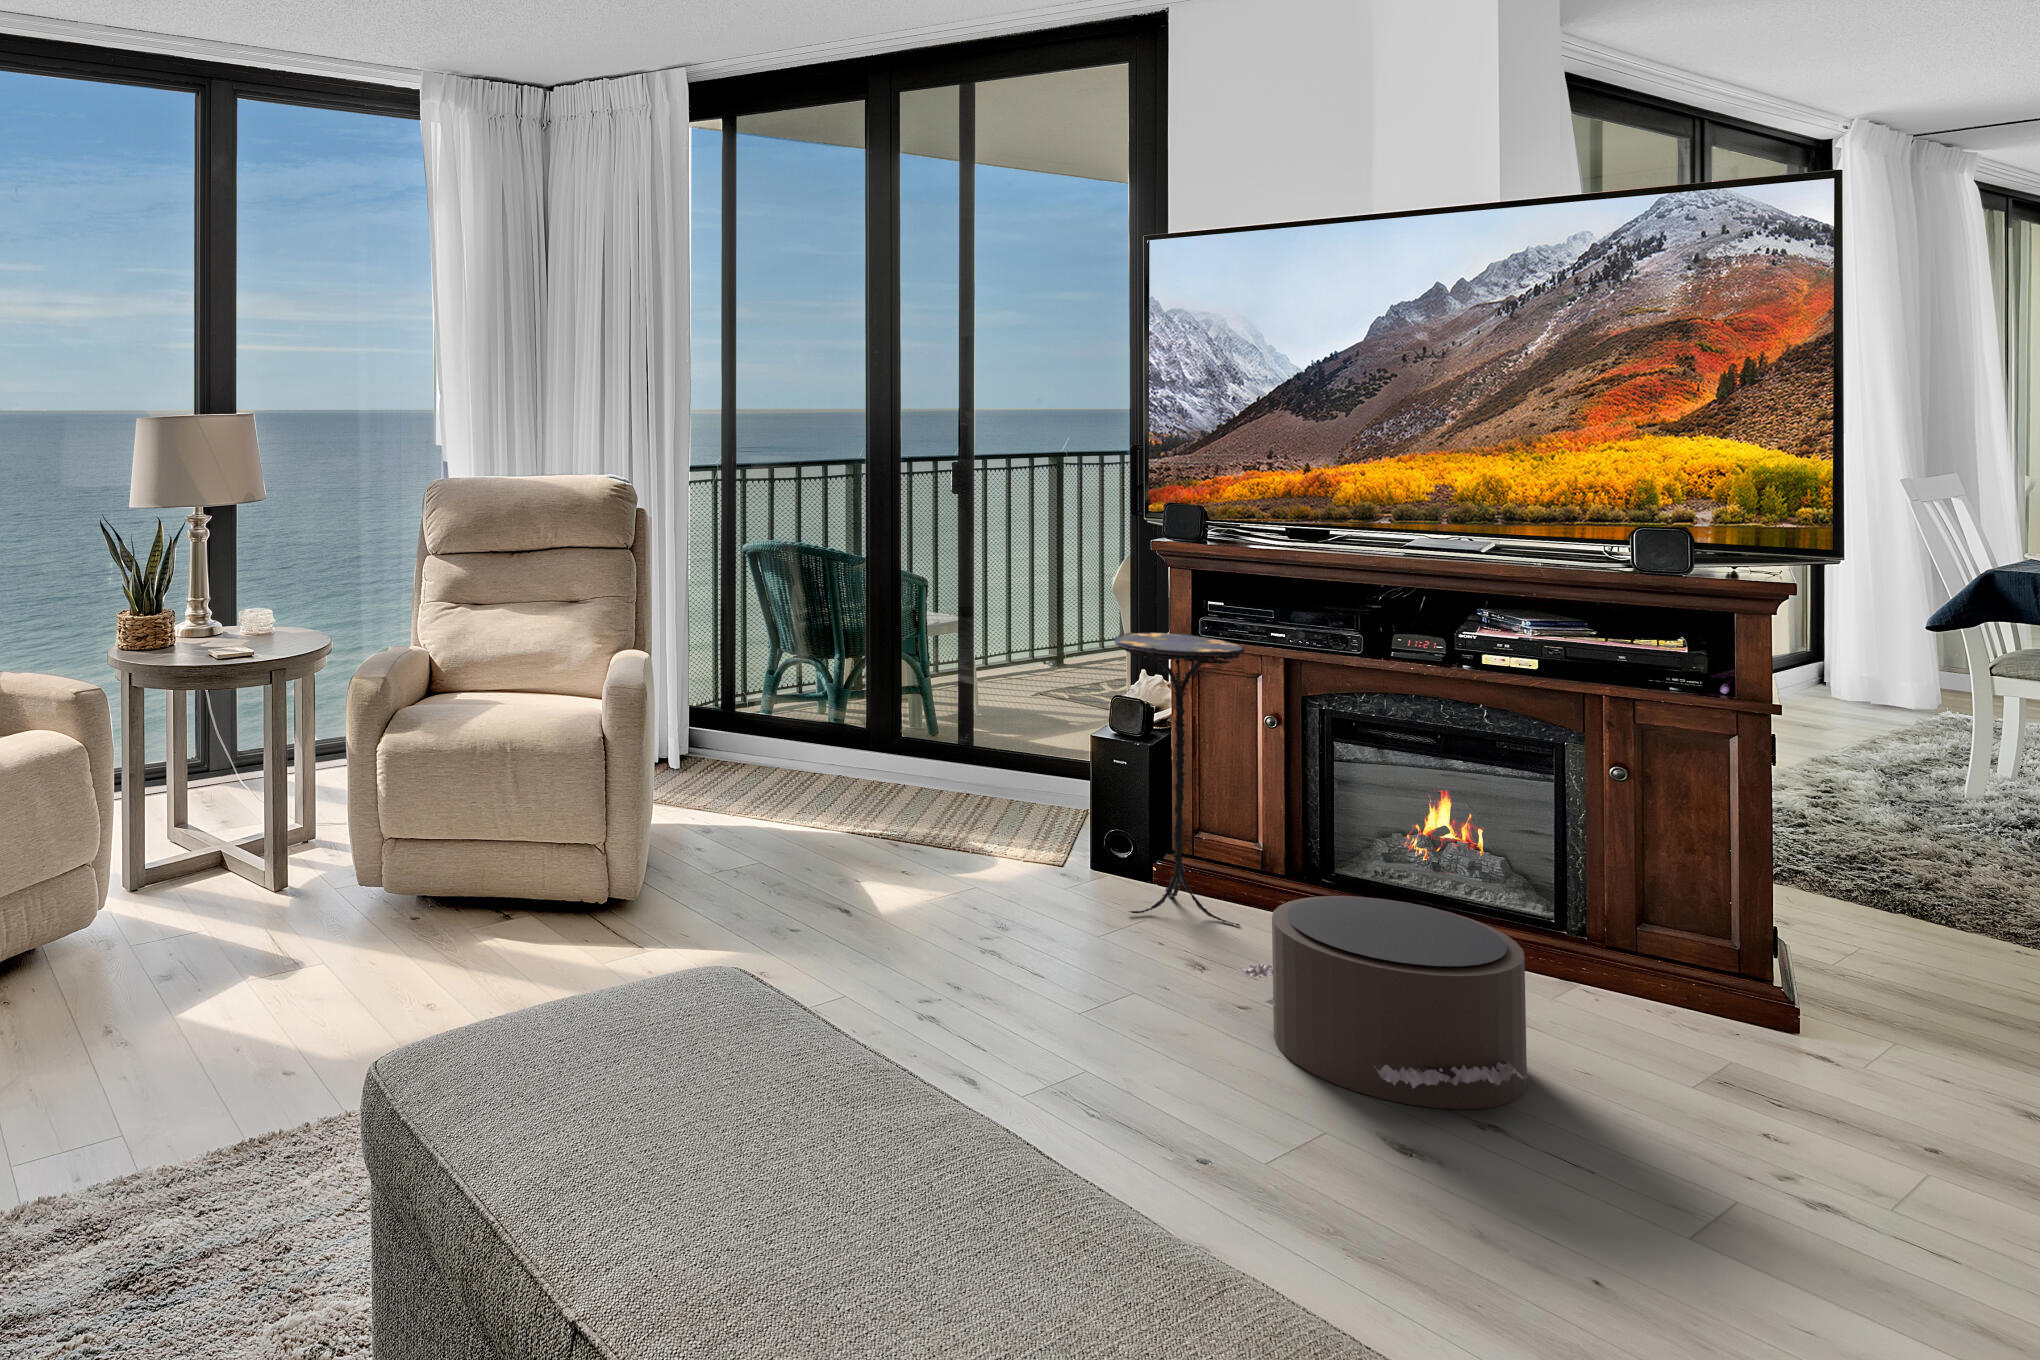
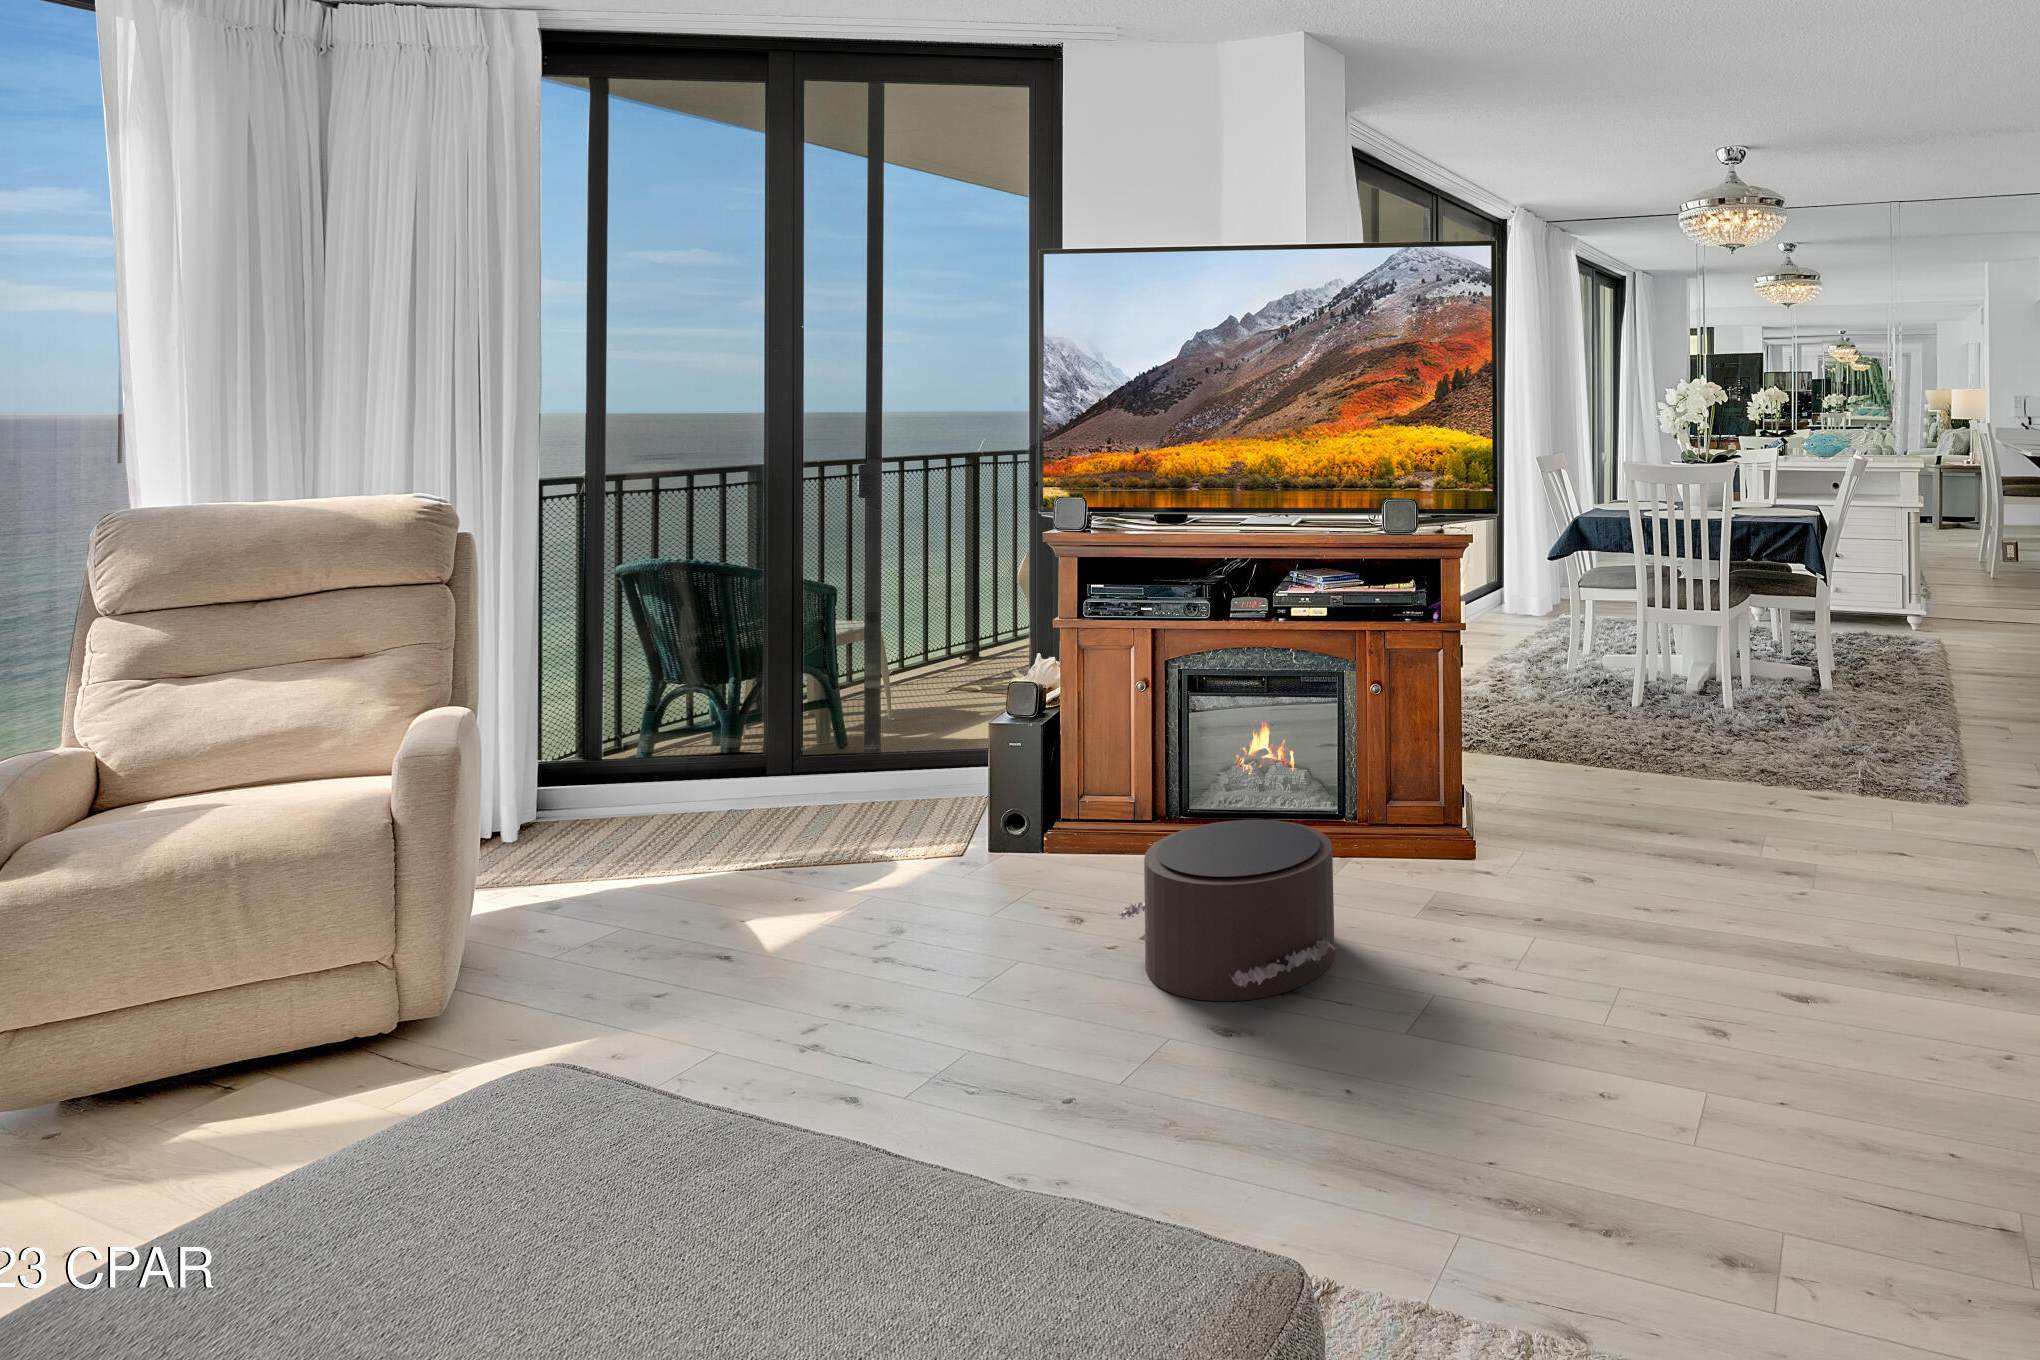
side table: present [1114,632,1245,926] -> none [1006,616,1118,882]

